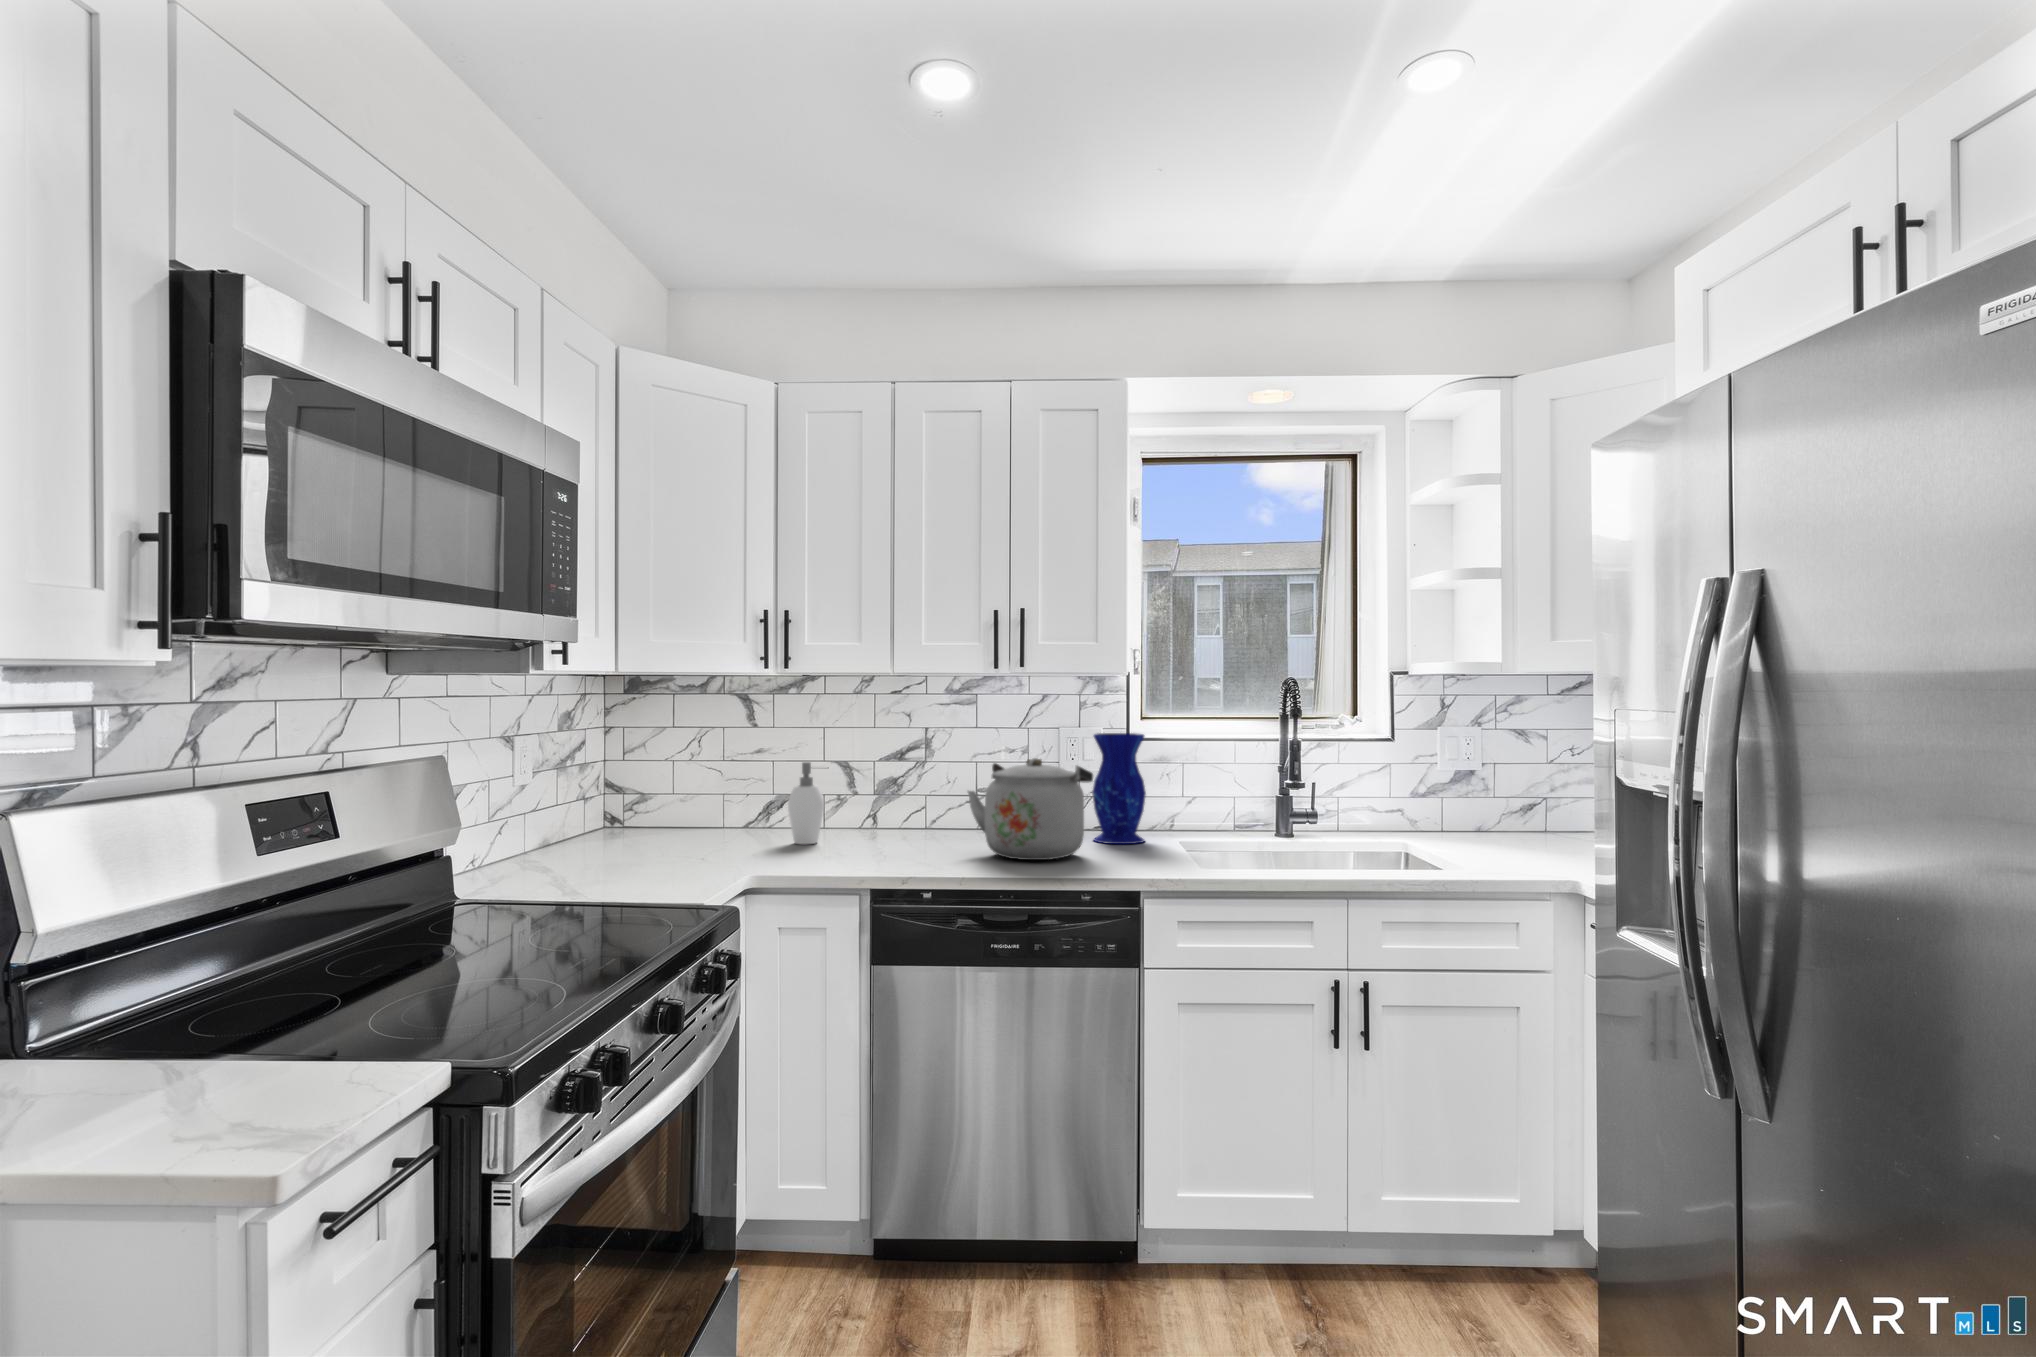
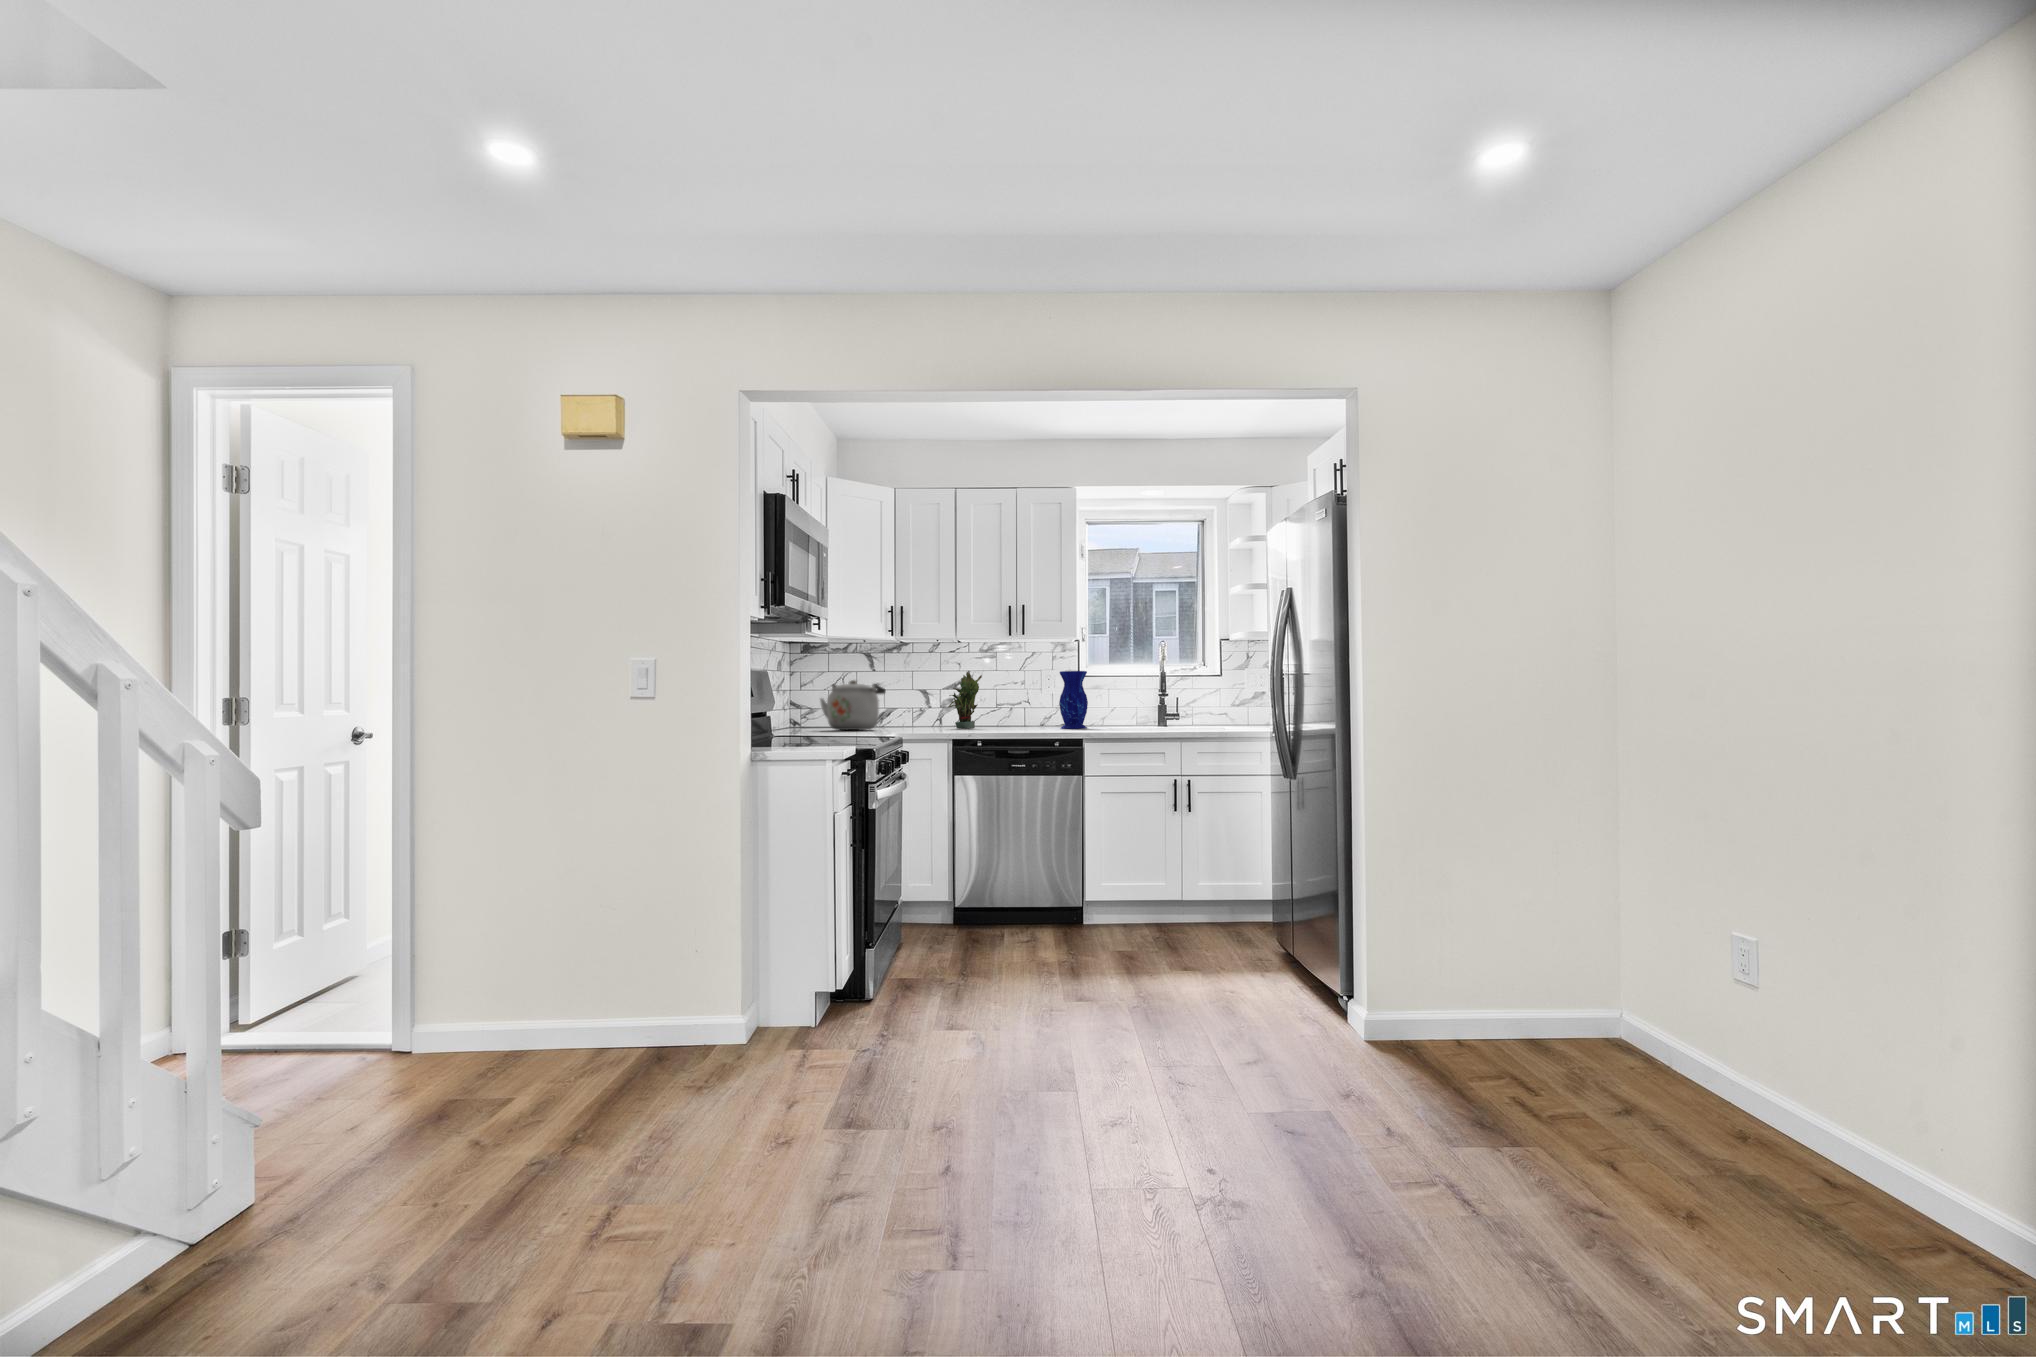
potted plant: none [884,733,950,837] -> present [948,672,982,728]
kettle: present [968,758,1093,860] -> present [820,680,886,730]
soap dispenser: present [788,762,829,844] -> none [899,687,923,729]

